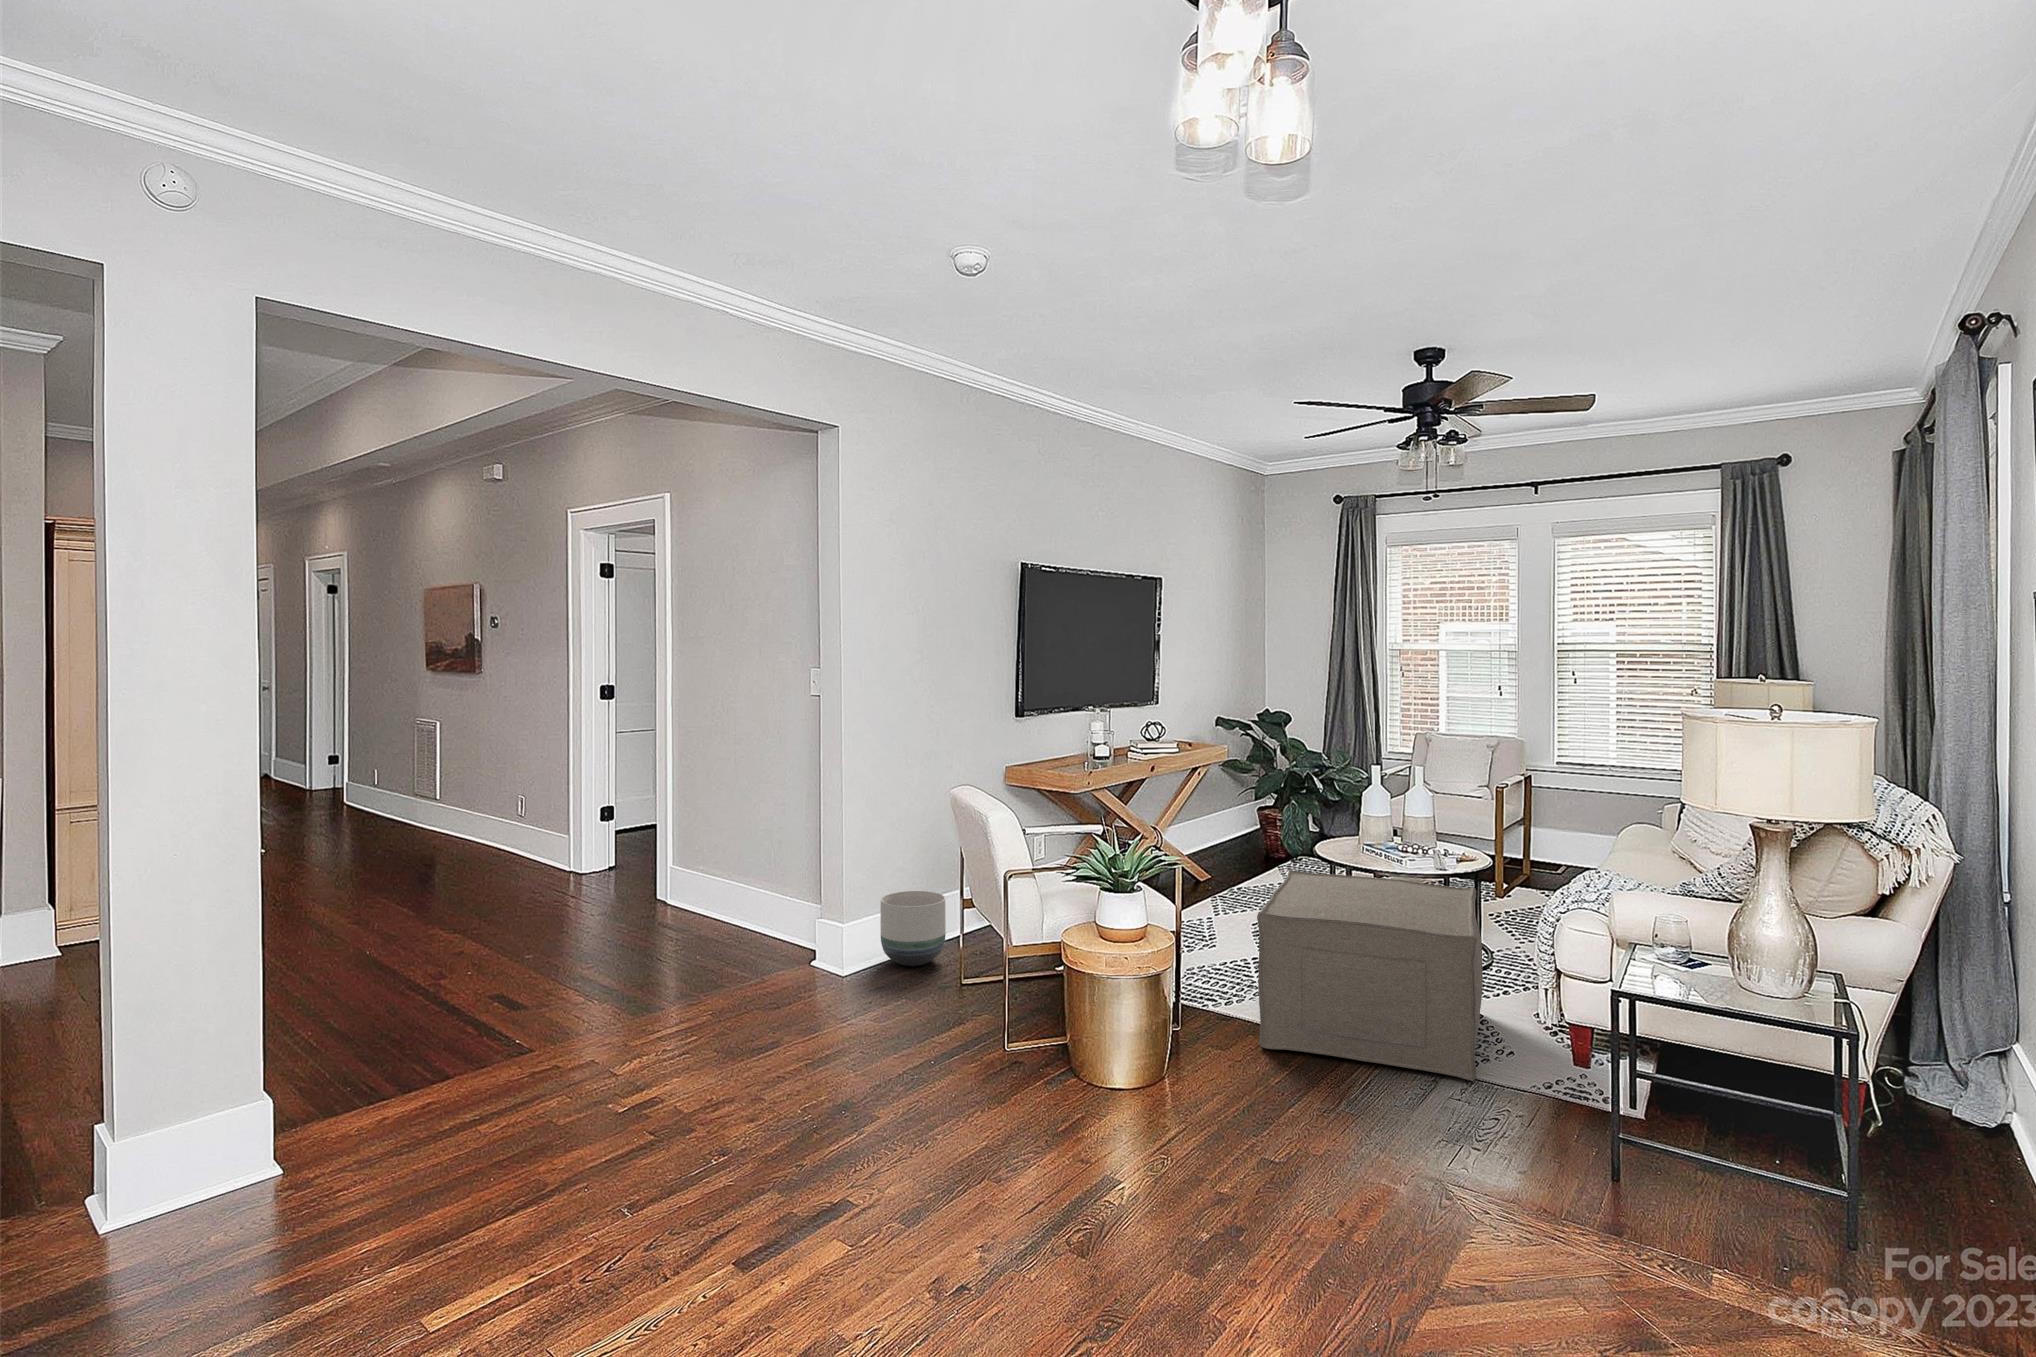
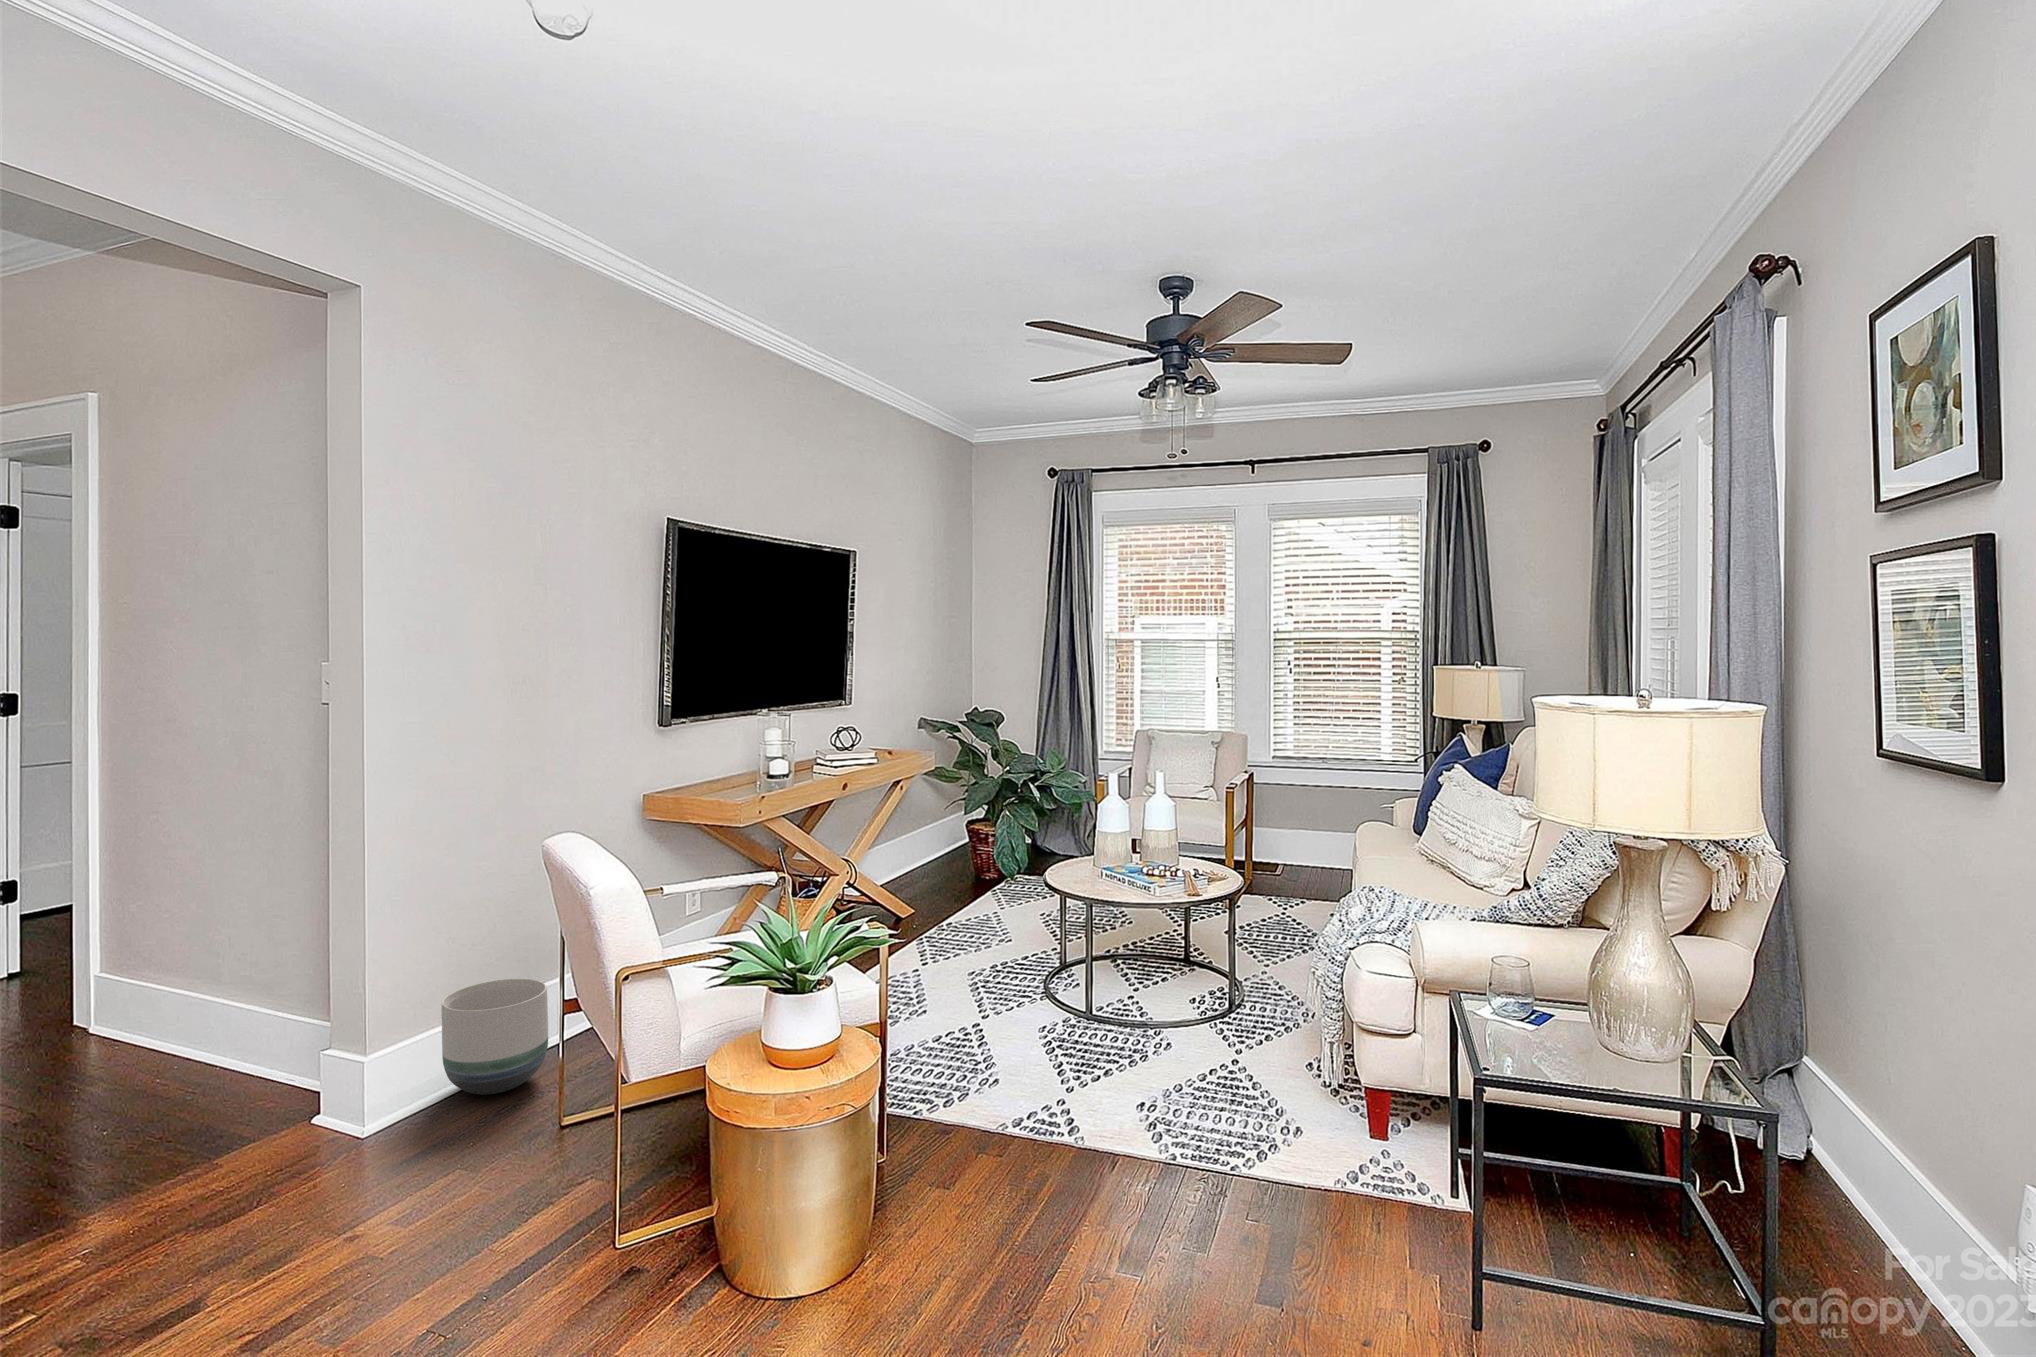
ottoman: present [1257,871,1483,1081] -> none [988,914,1275,1193]

